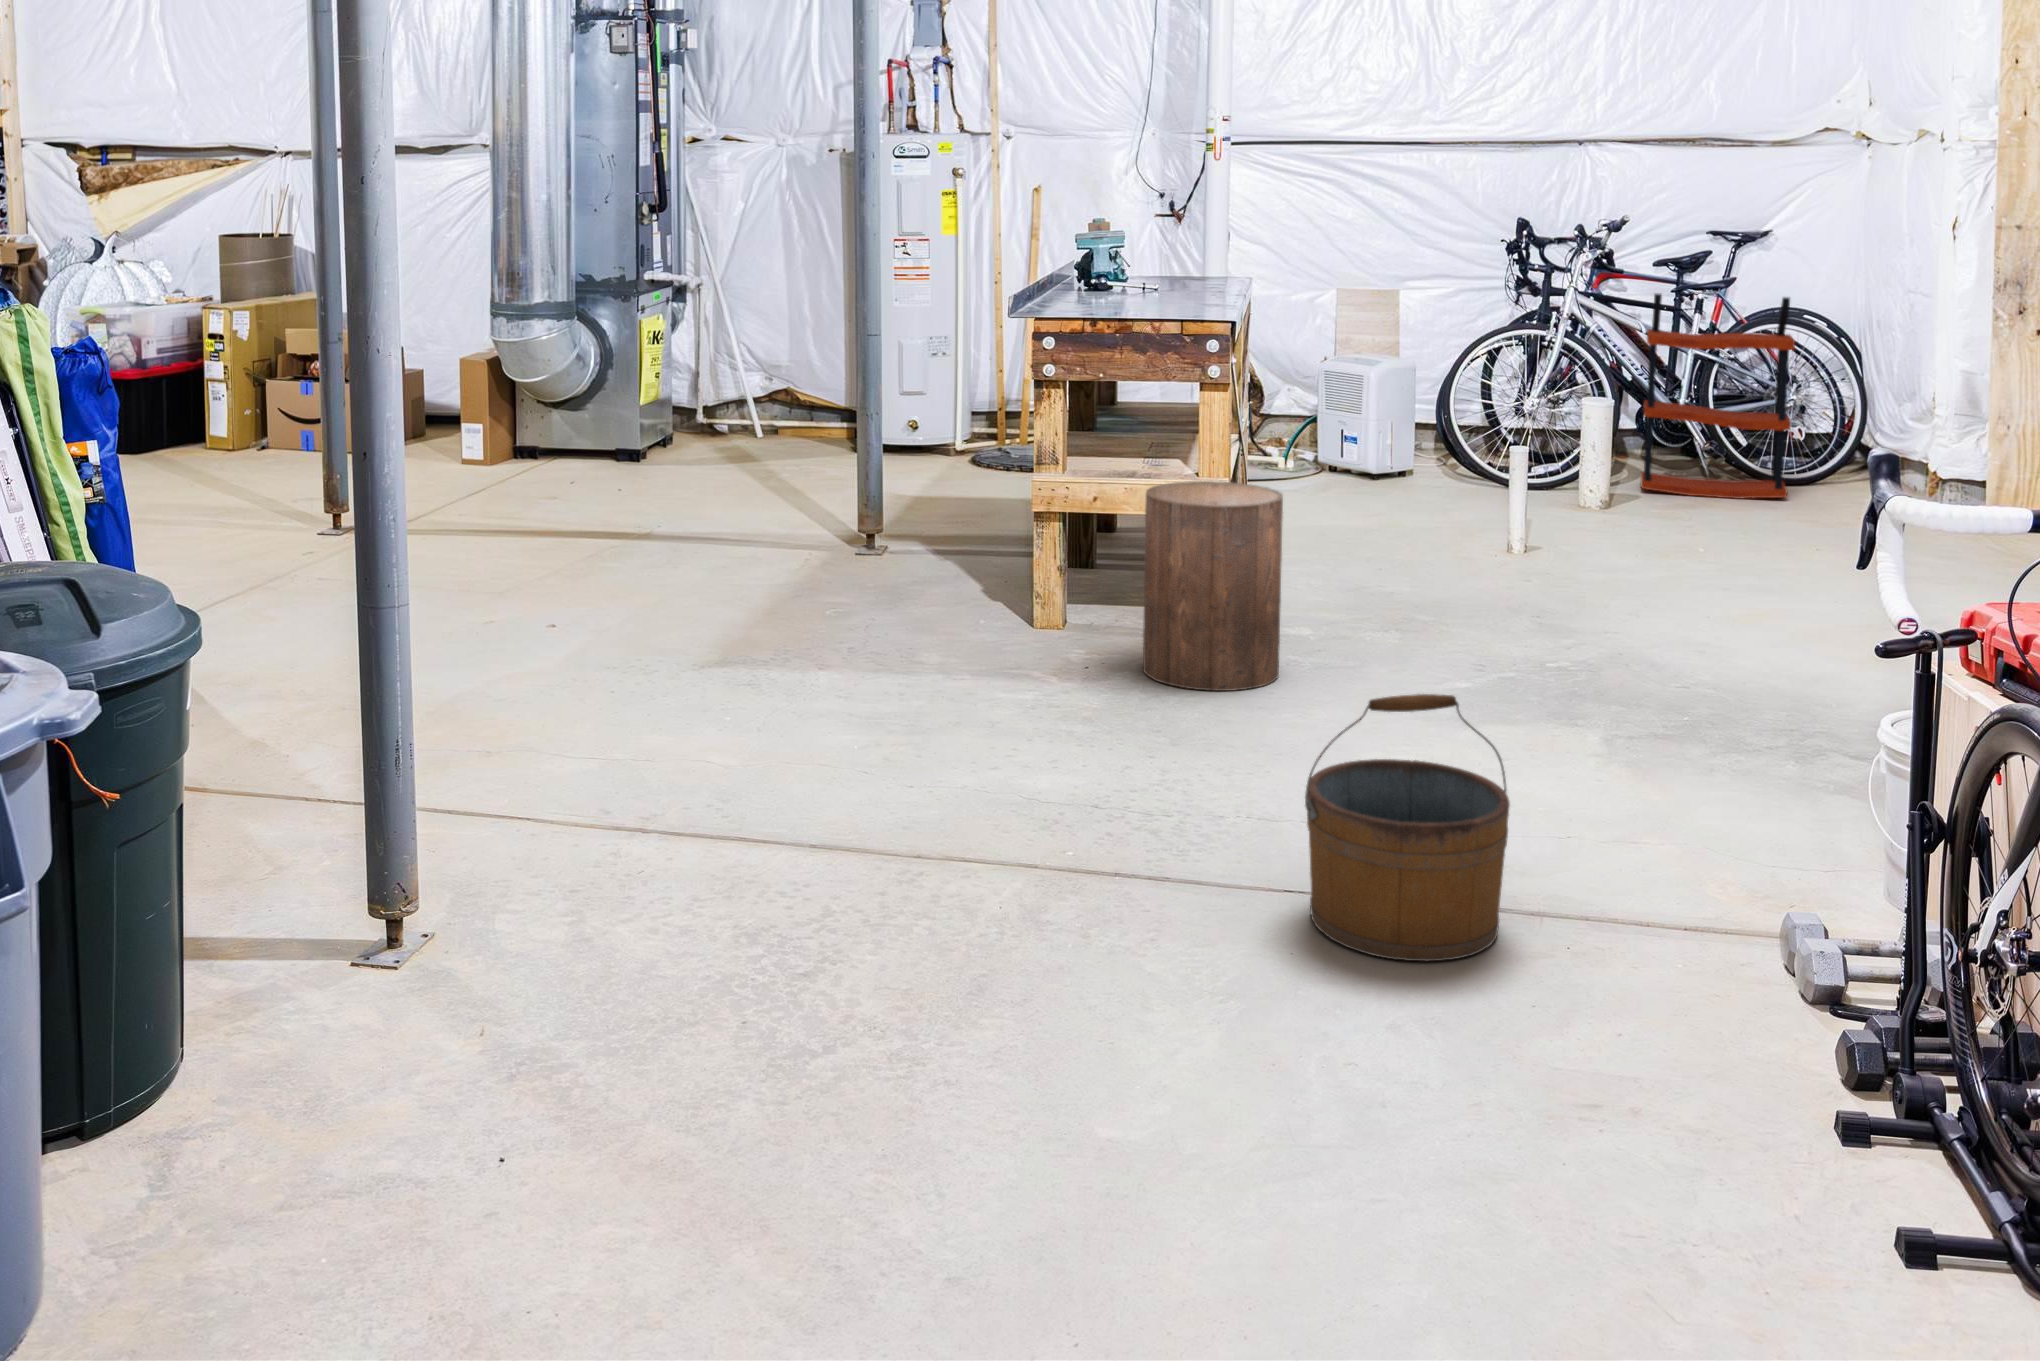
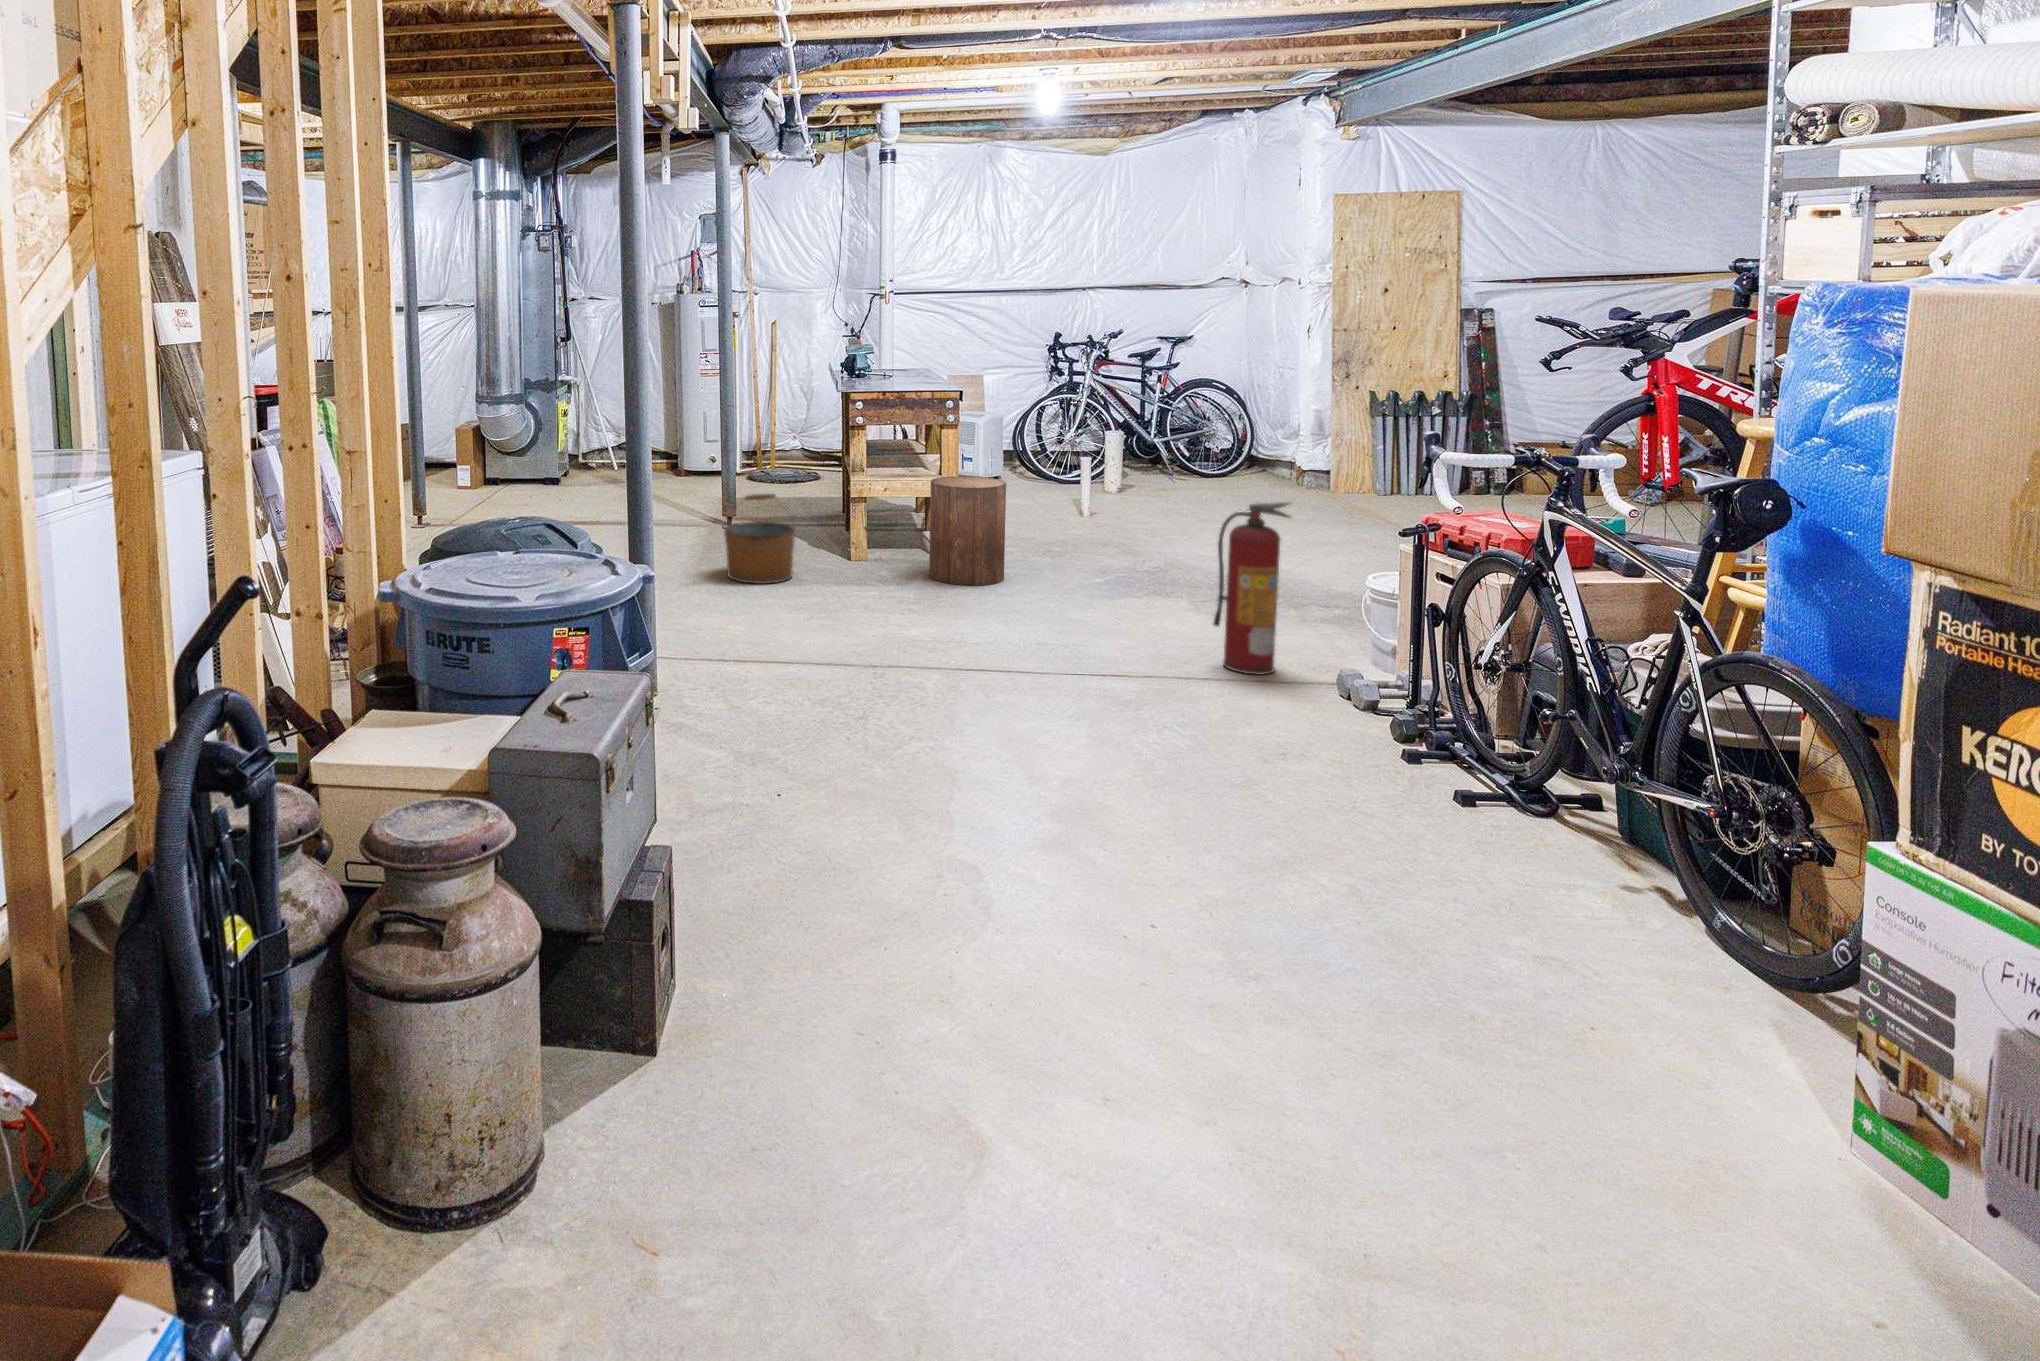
shelving unit: present [1641,293,1795,499] -> none [1131,372,1221,484]
fire extinguisher: none [1564,563,1713,909] -> present [1213,502,1291,675]
bucket: present [1305,694,1510,961] -> present [724,494,795,584]

